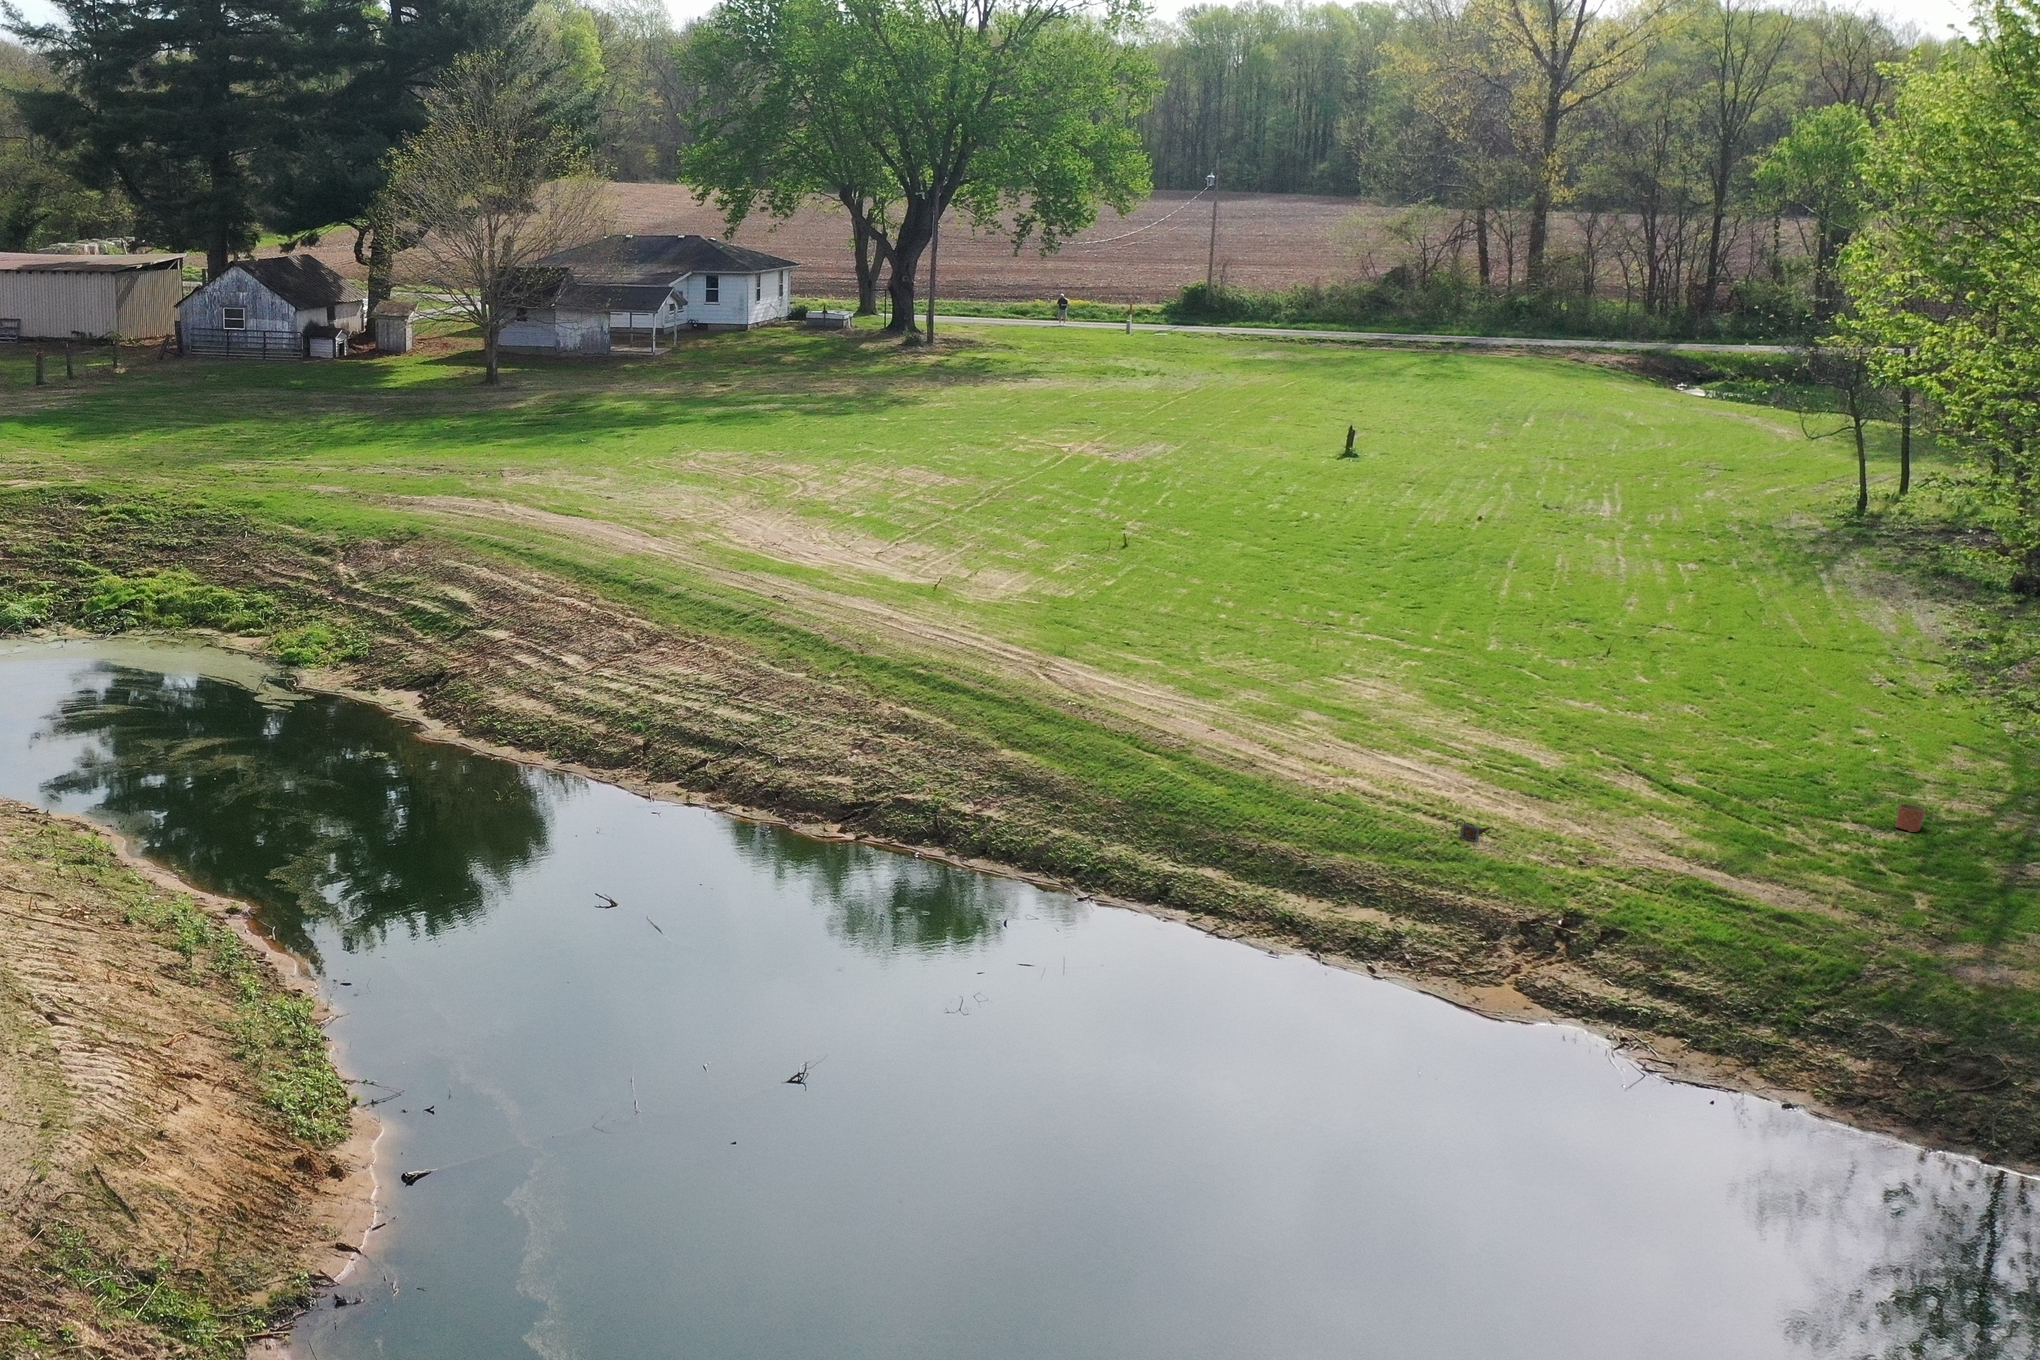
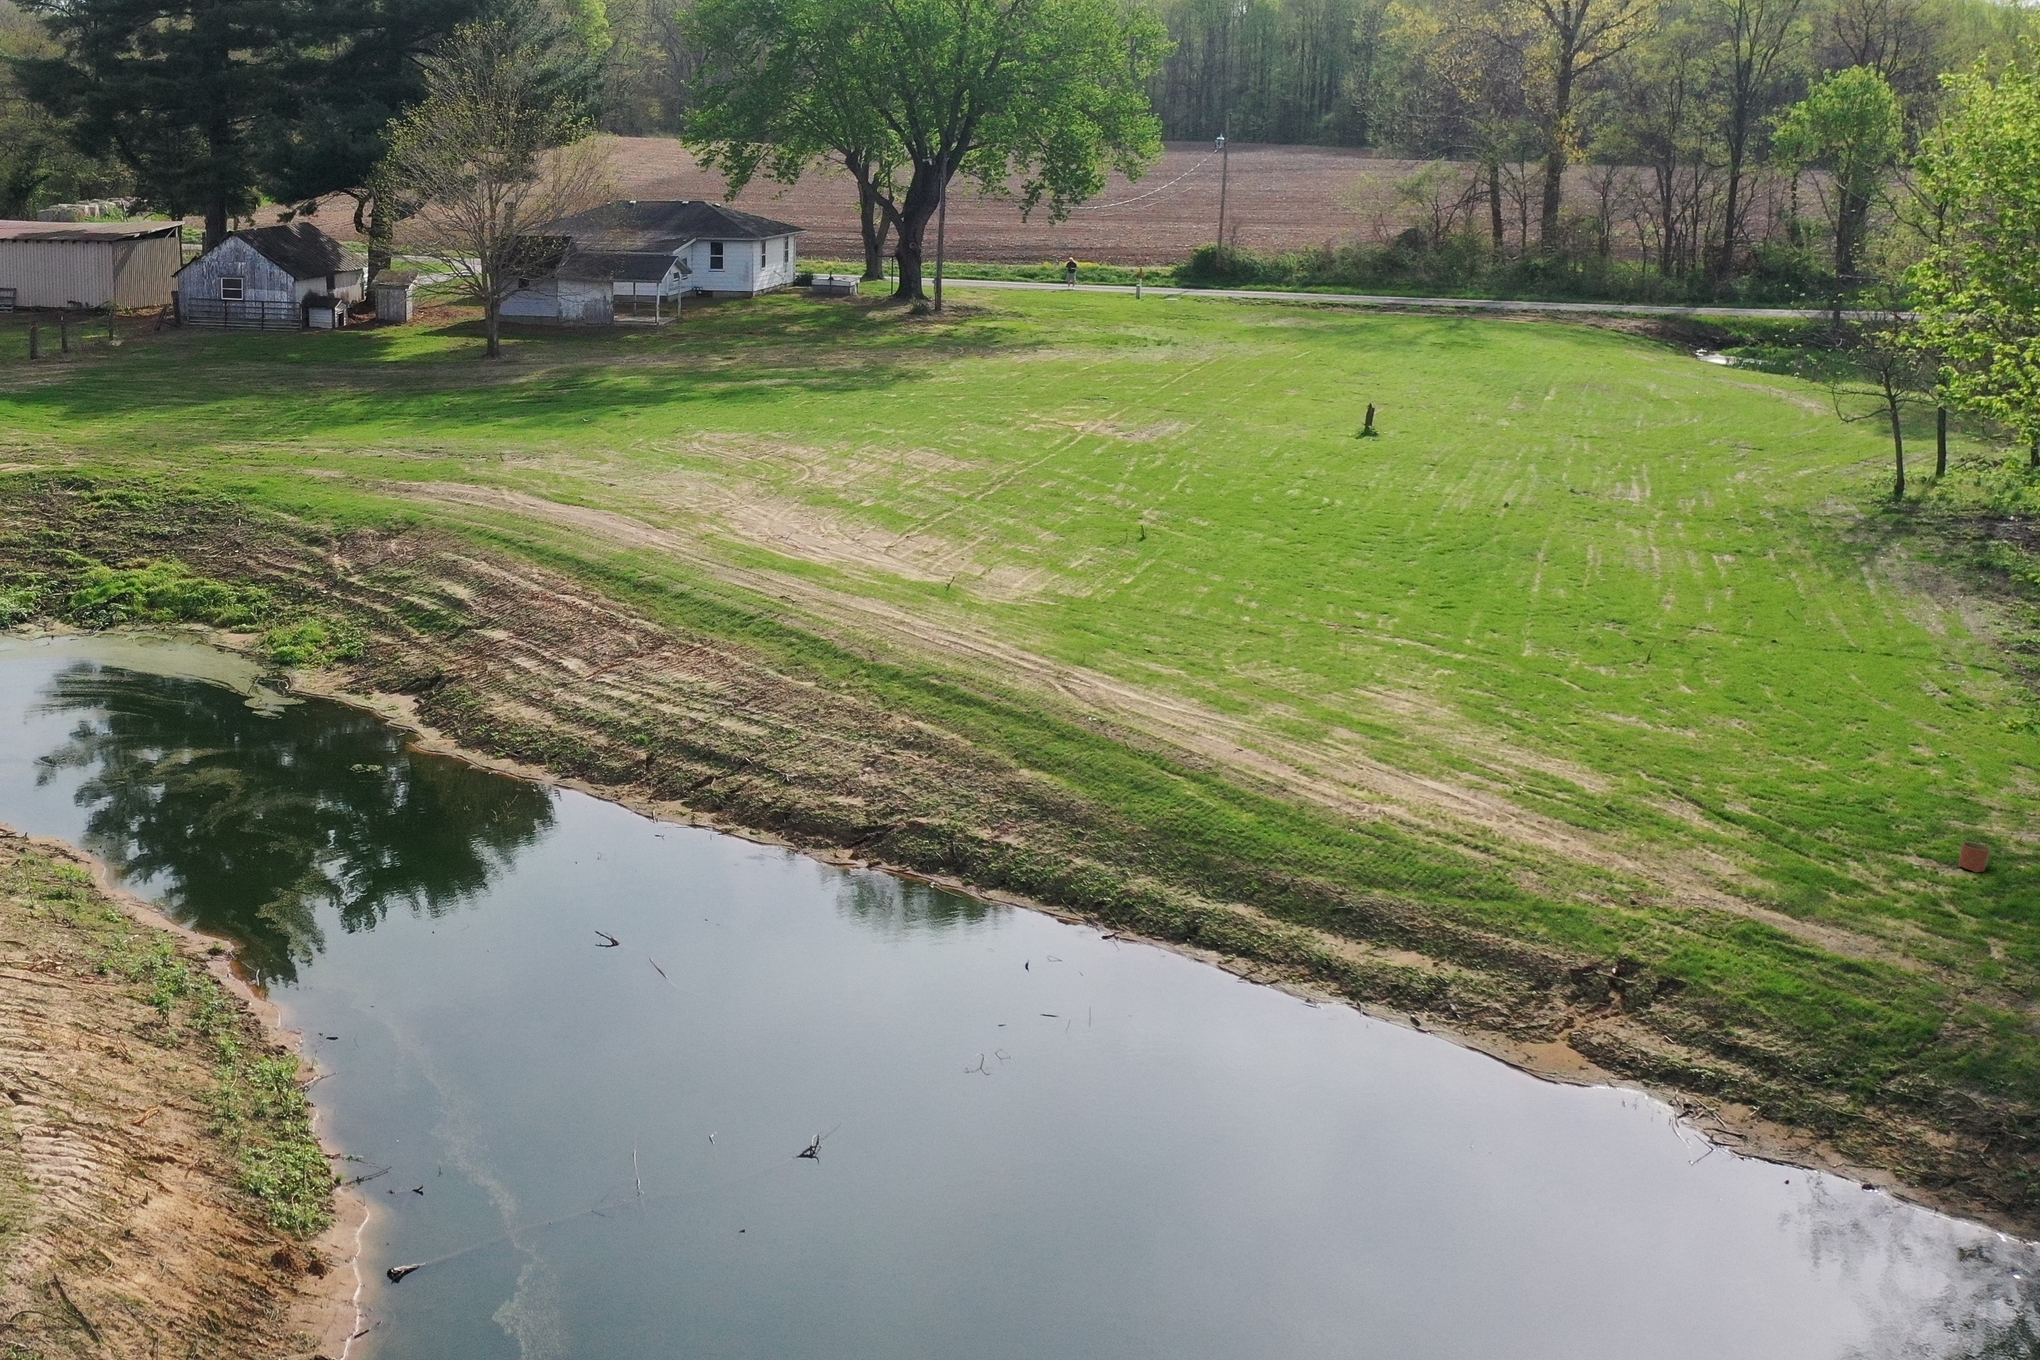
watering can: present [1455,818,1490,842] -> none [1495,854,1534,880]

